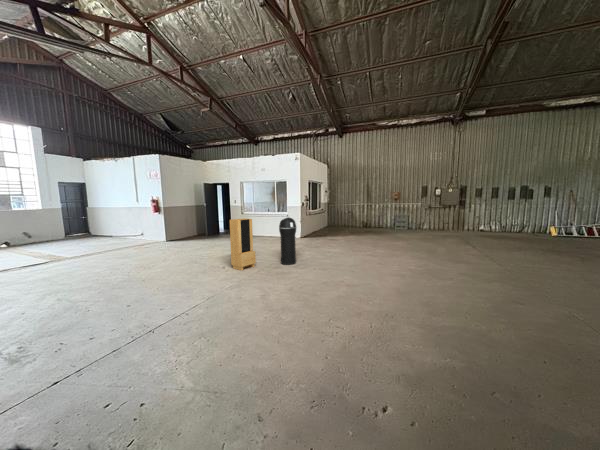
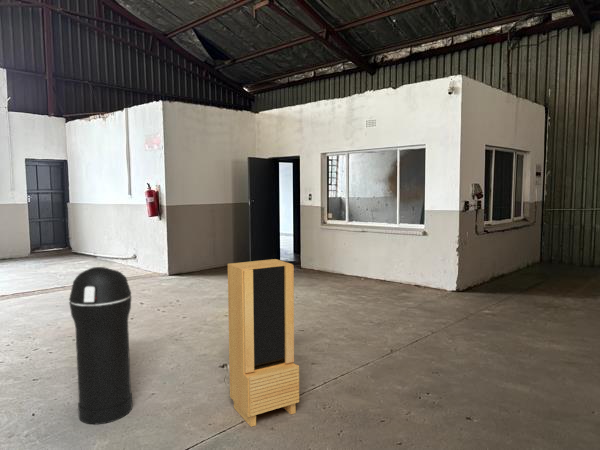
trash can: present [279,217,296,265] -> present [69,267,132,424]

